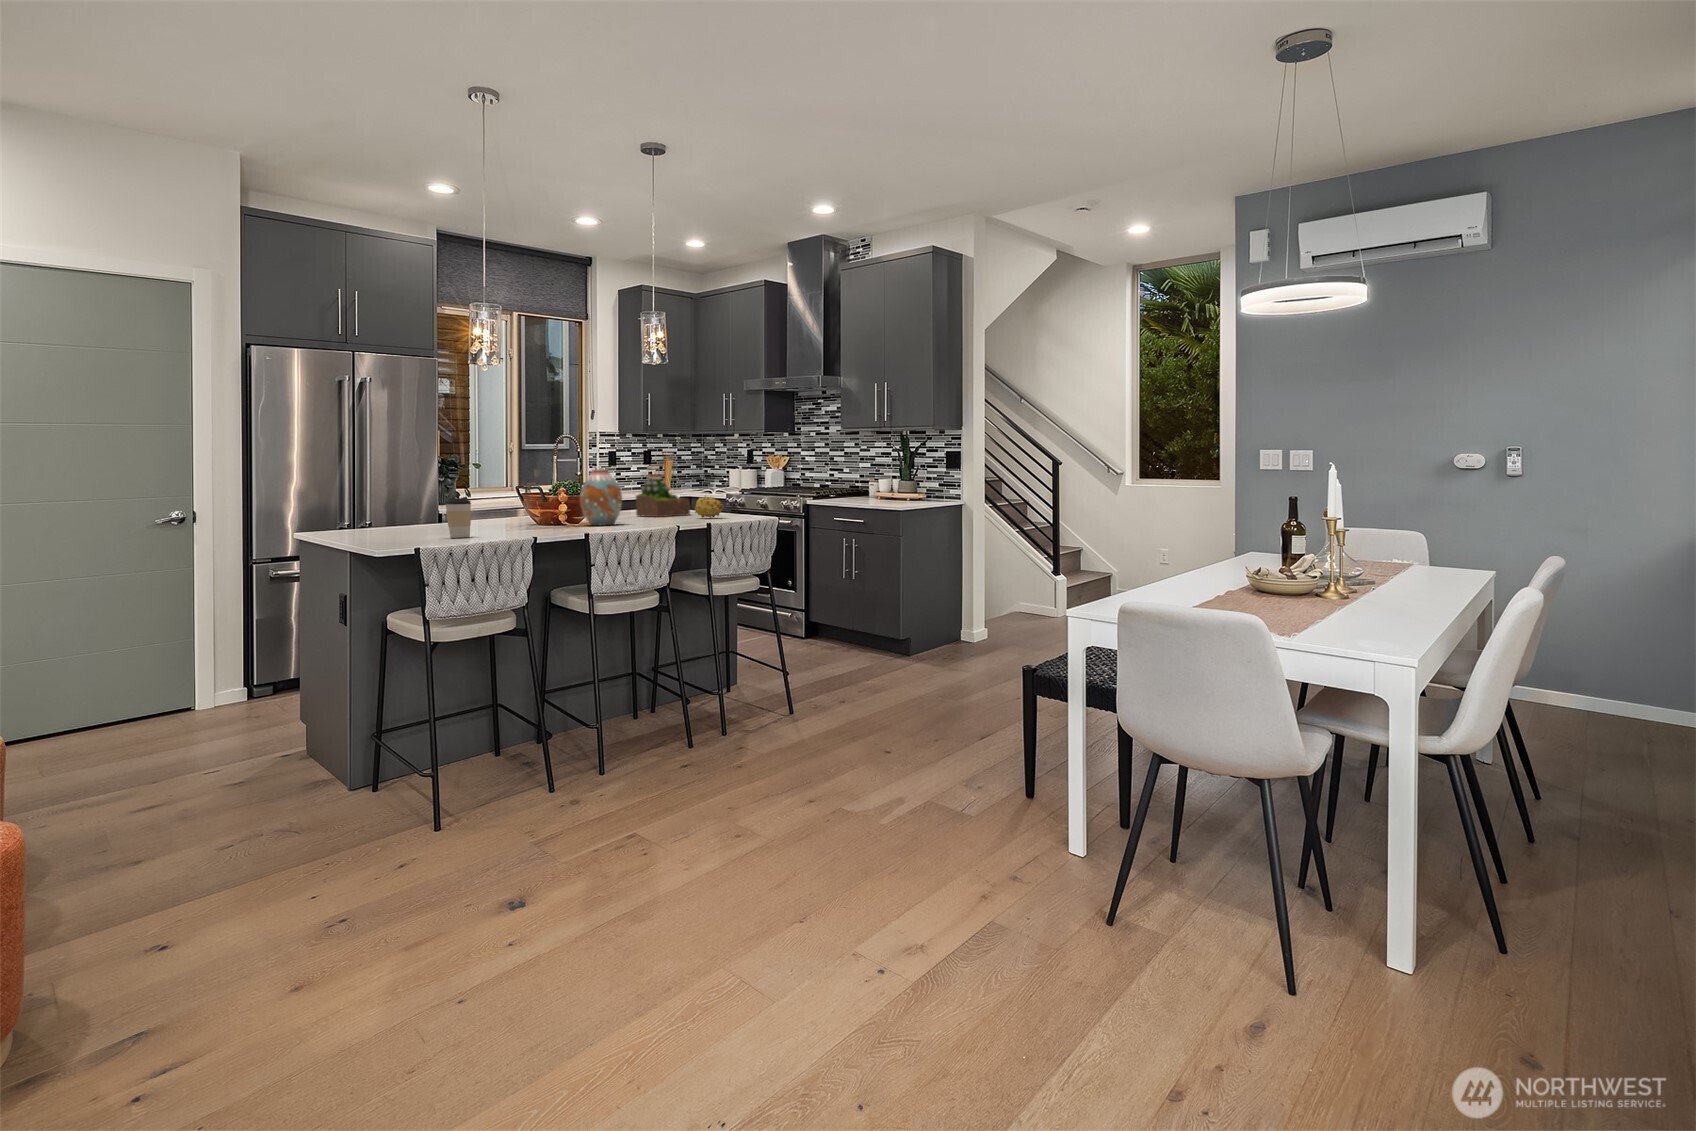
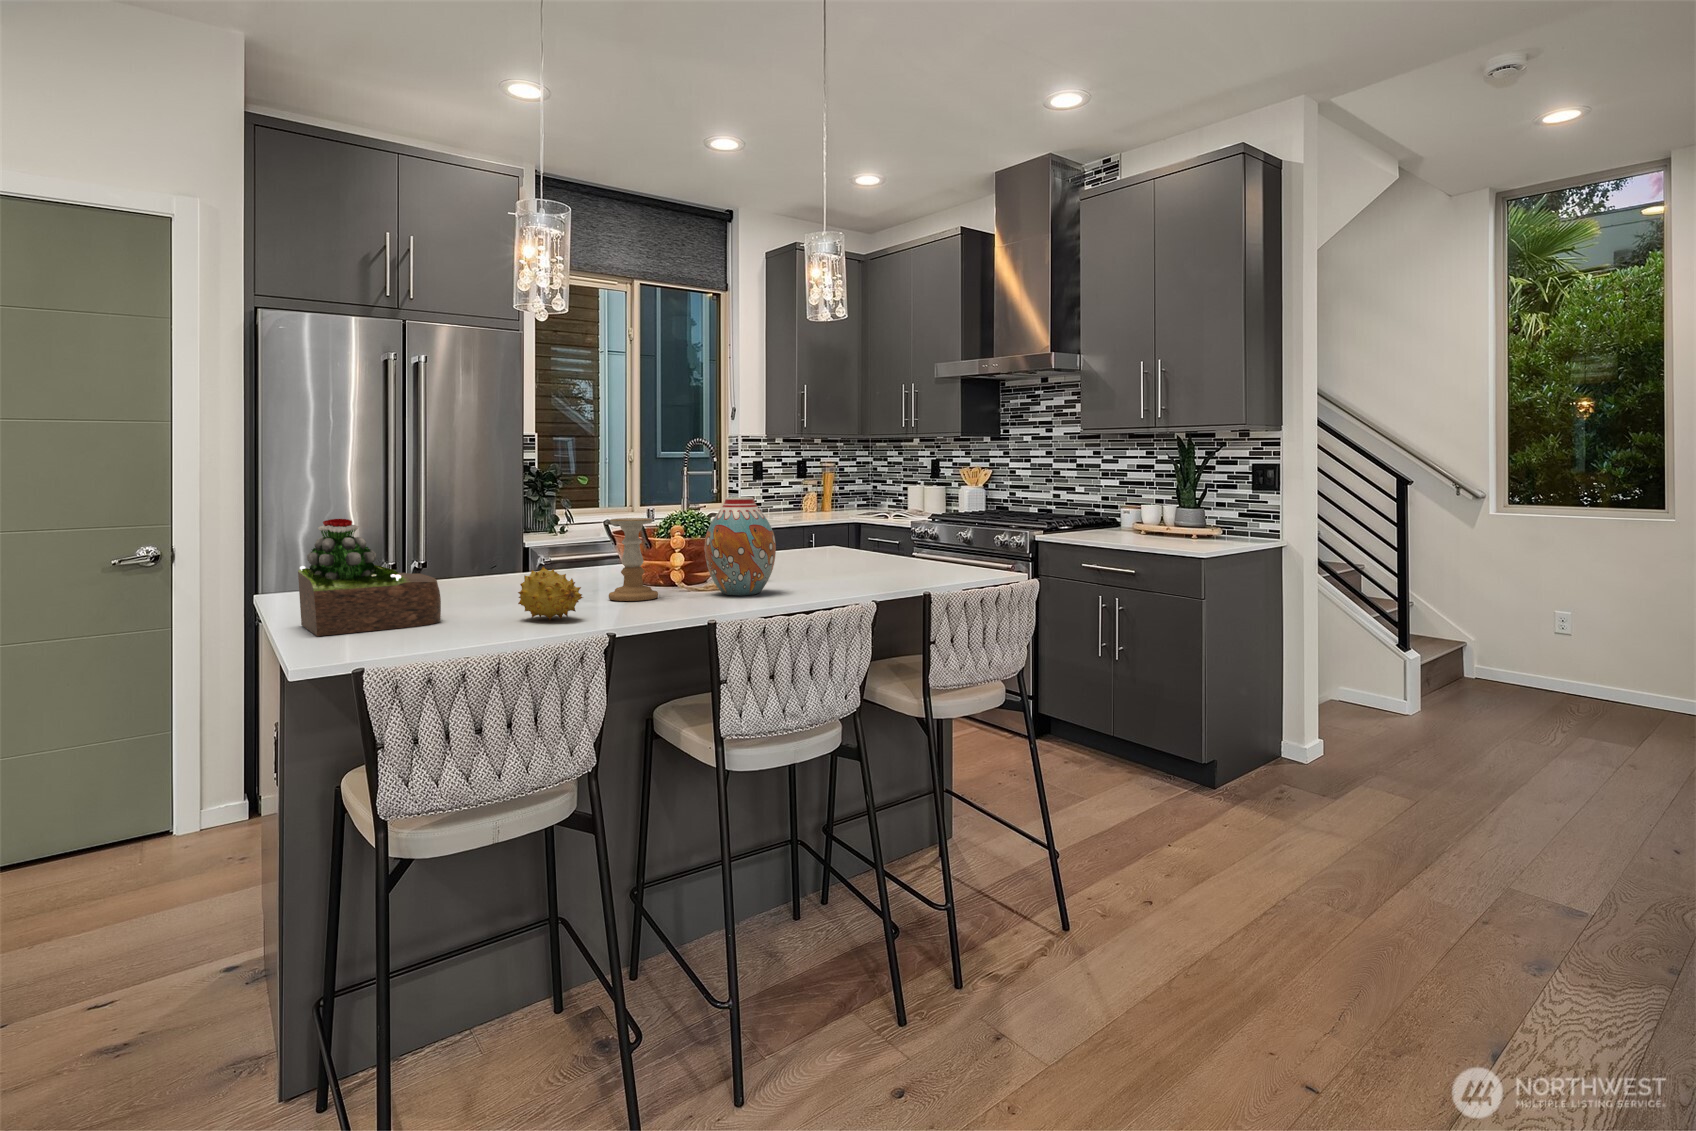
succulent plant: present [636,474,690,517] -> present [298,519,441,636]
candle holder: none [523,481,553,528] -> present [609,518,658,601]
fruit: present [695,496,724,518] -> present [518,566,583,620]
coffee cup: present [445,497,471,538] -> none [448,556,498,637]

